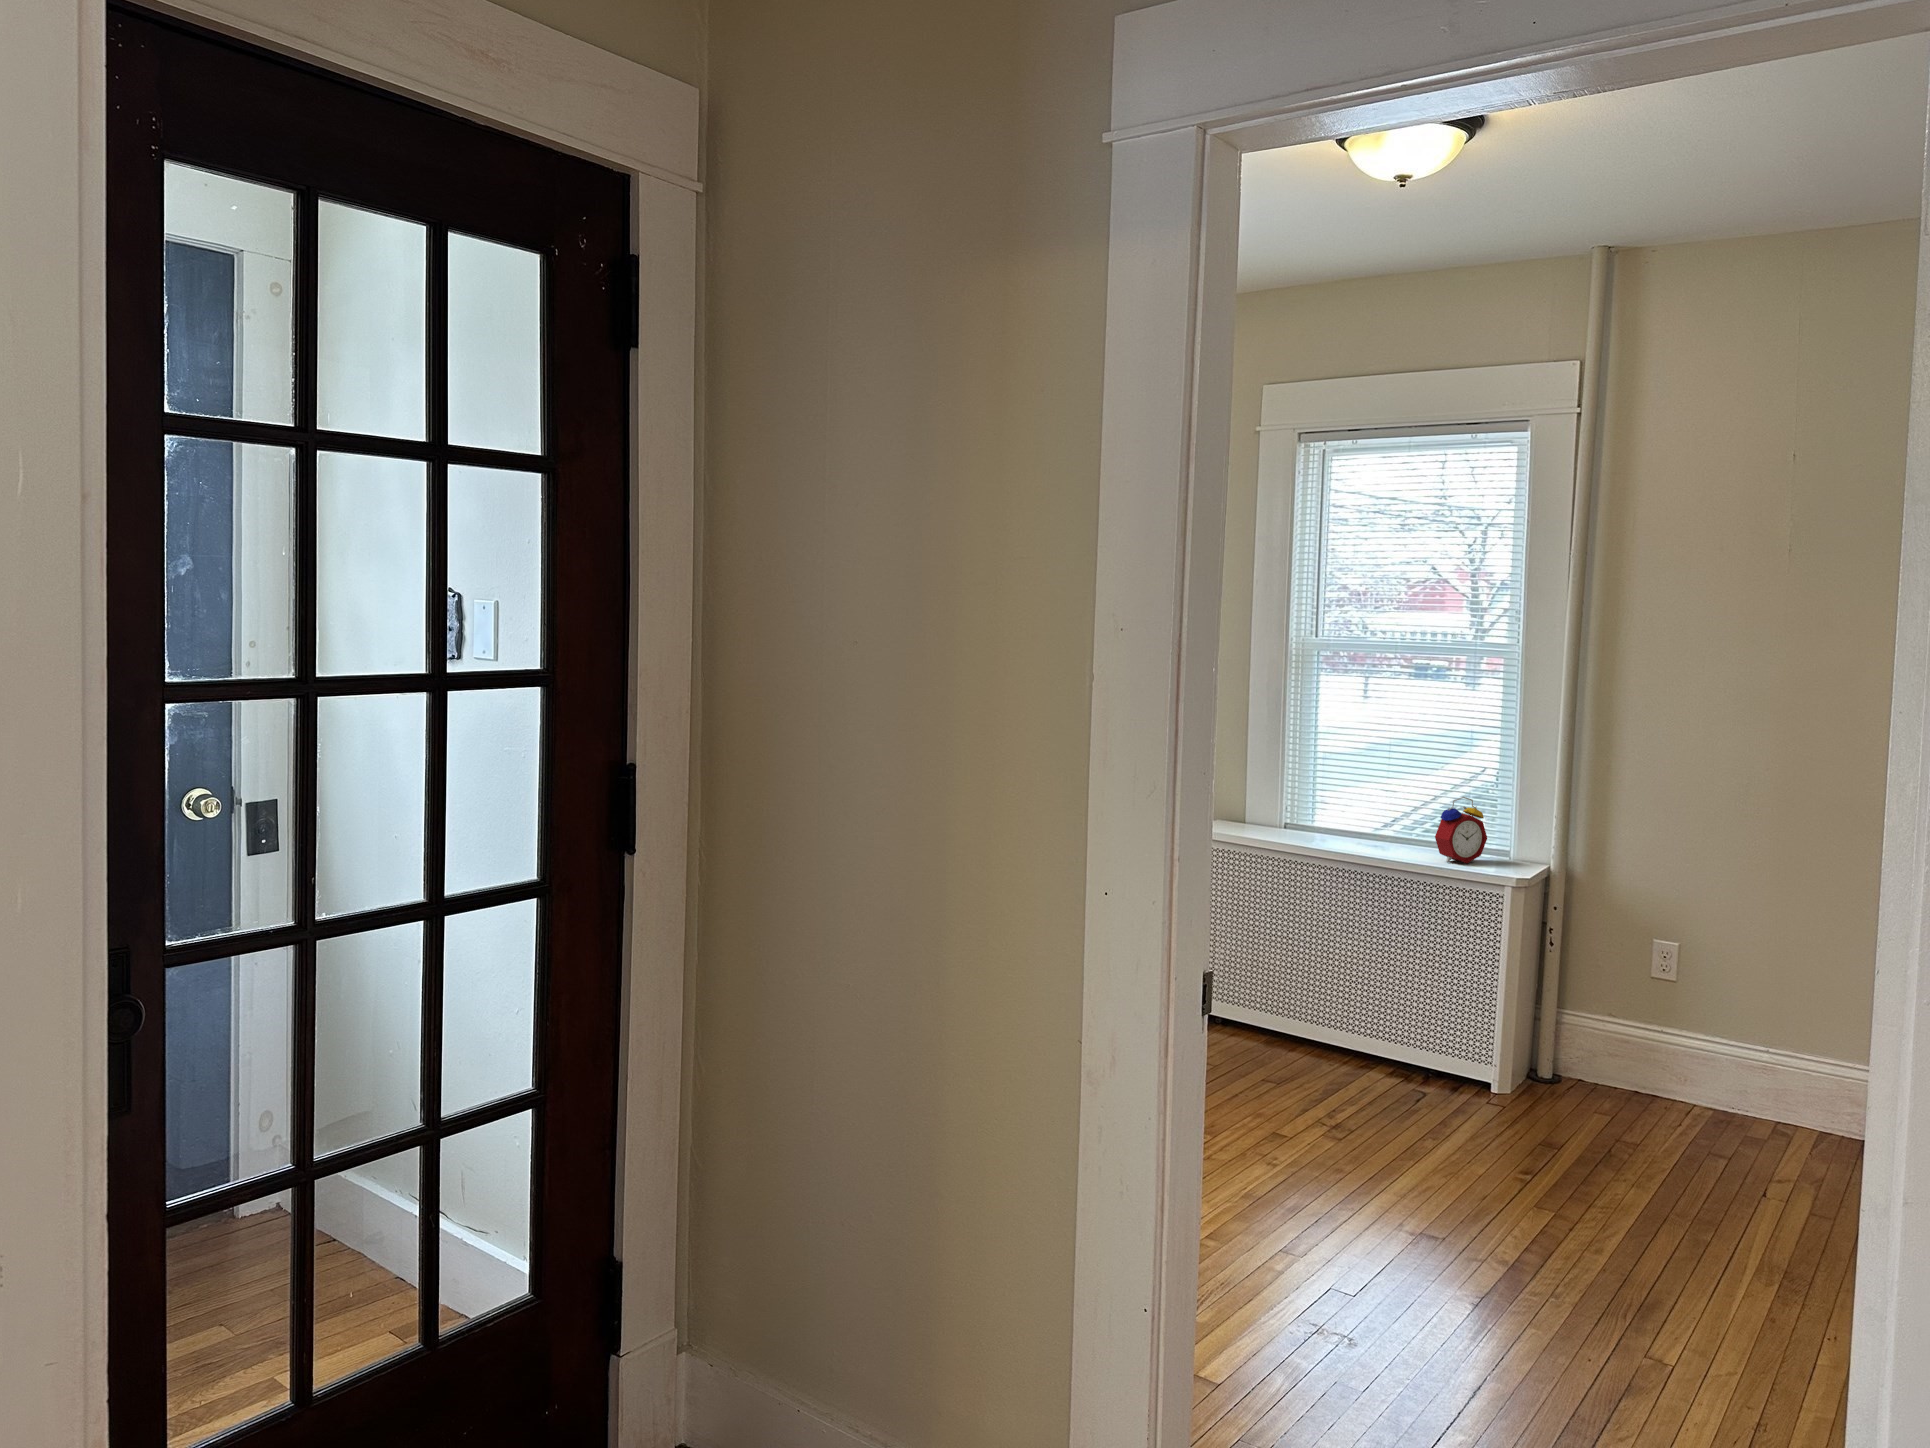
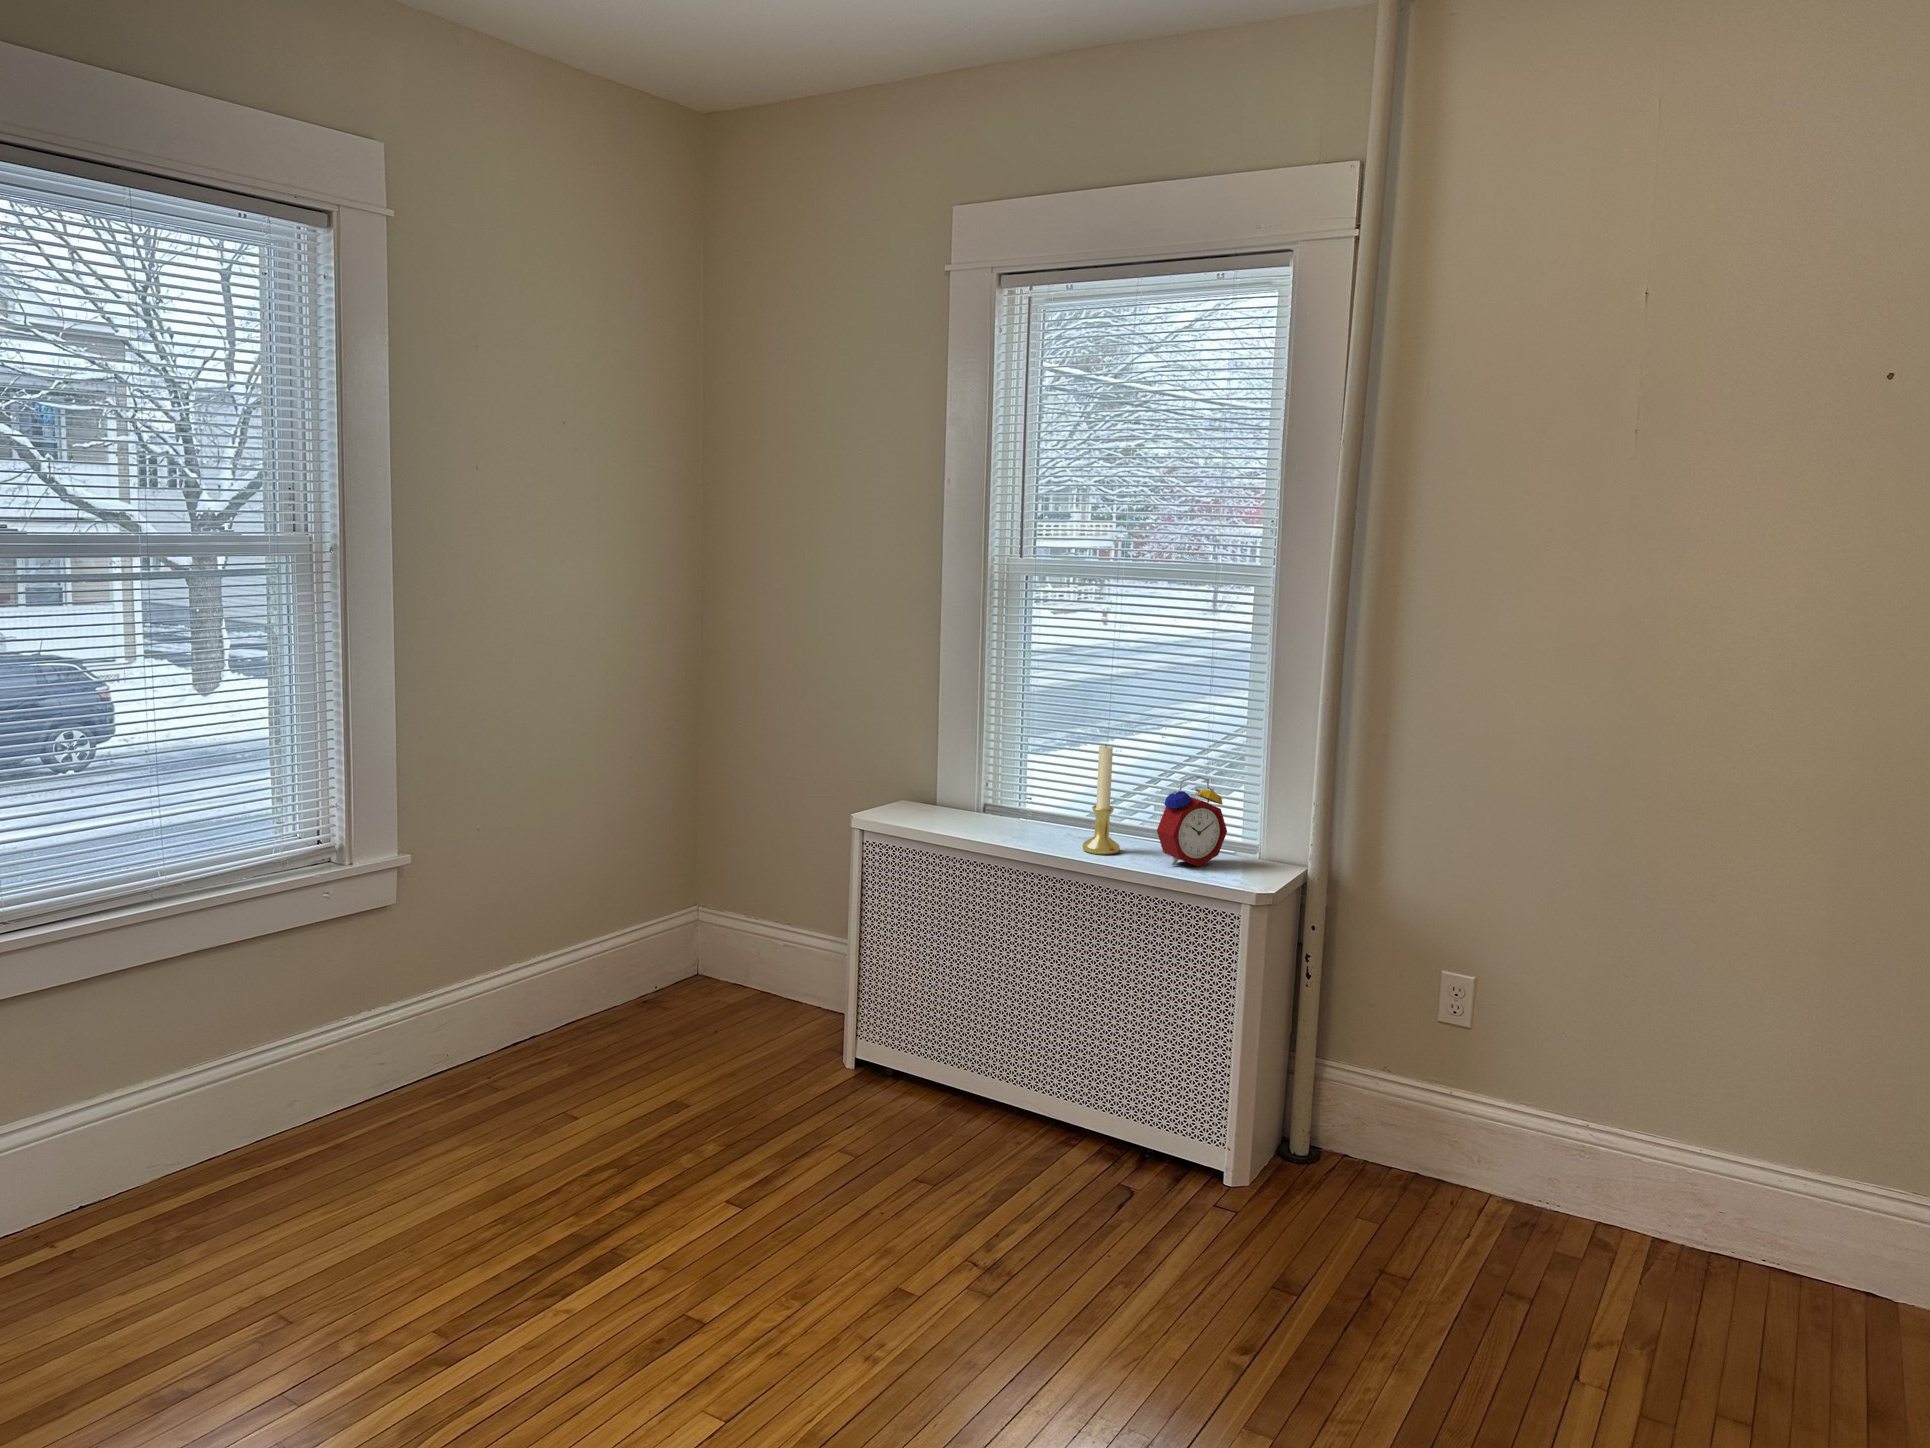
candle holder: none [1375,774,1404,855] -> present [1082,746,1120,855]

